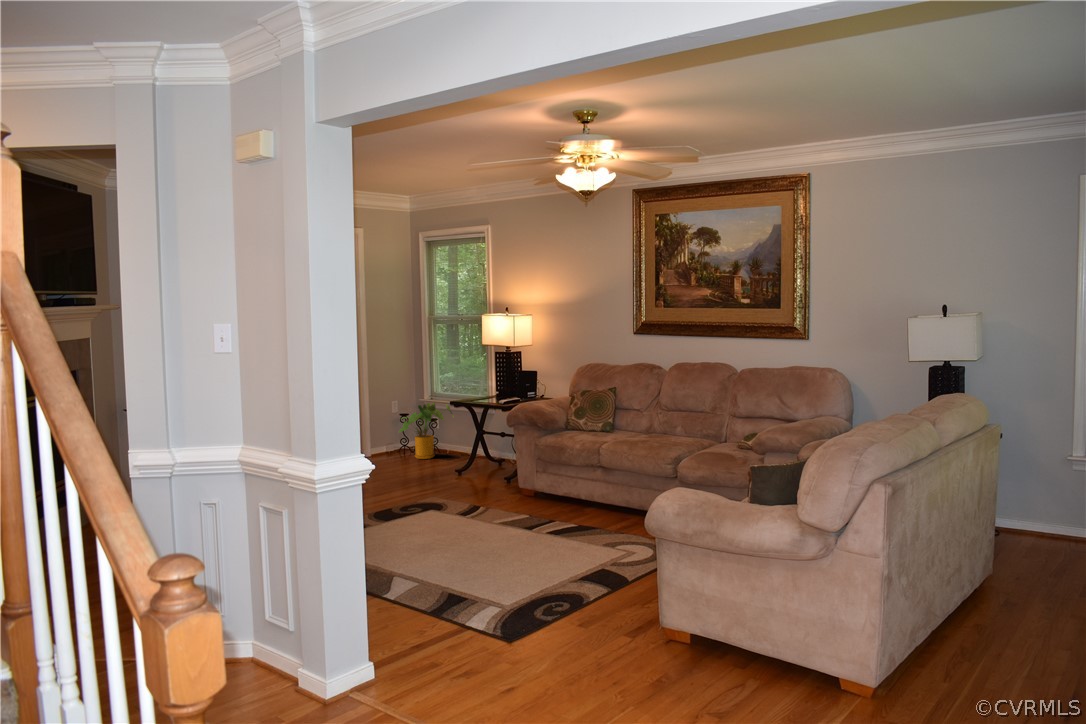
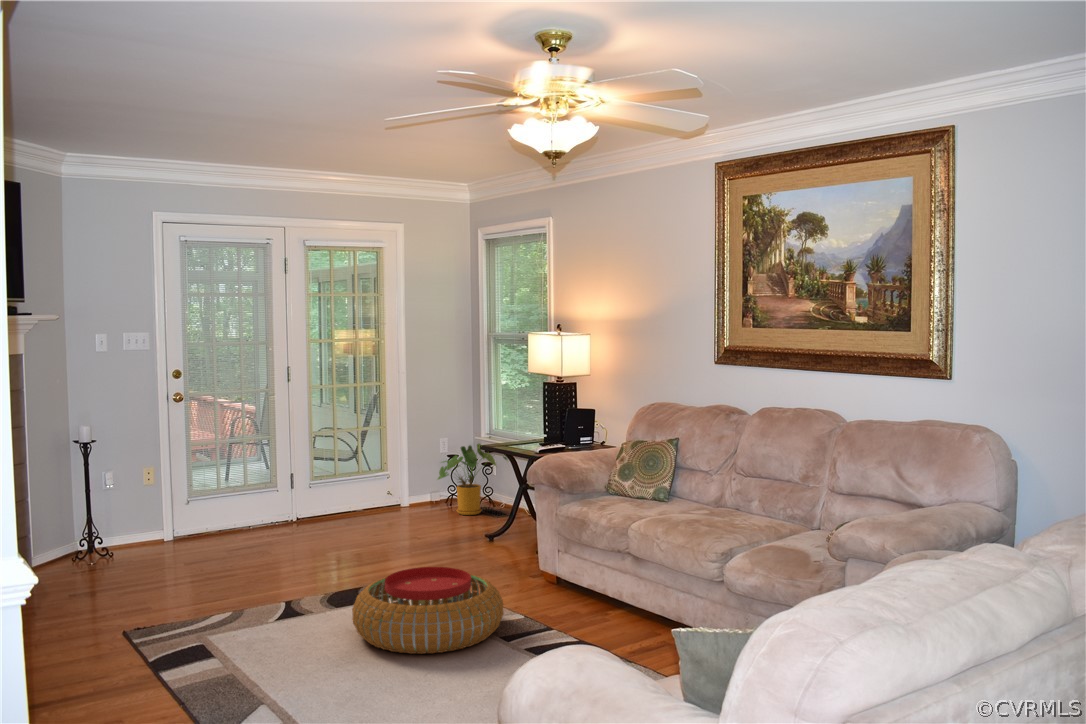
pouf: none [413,486,522,544] -> present [352,567,503,654]

